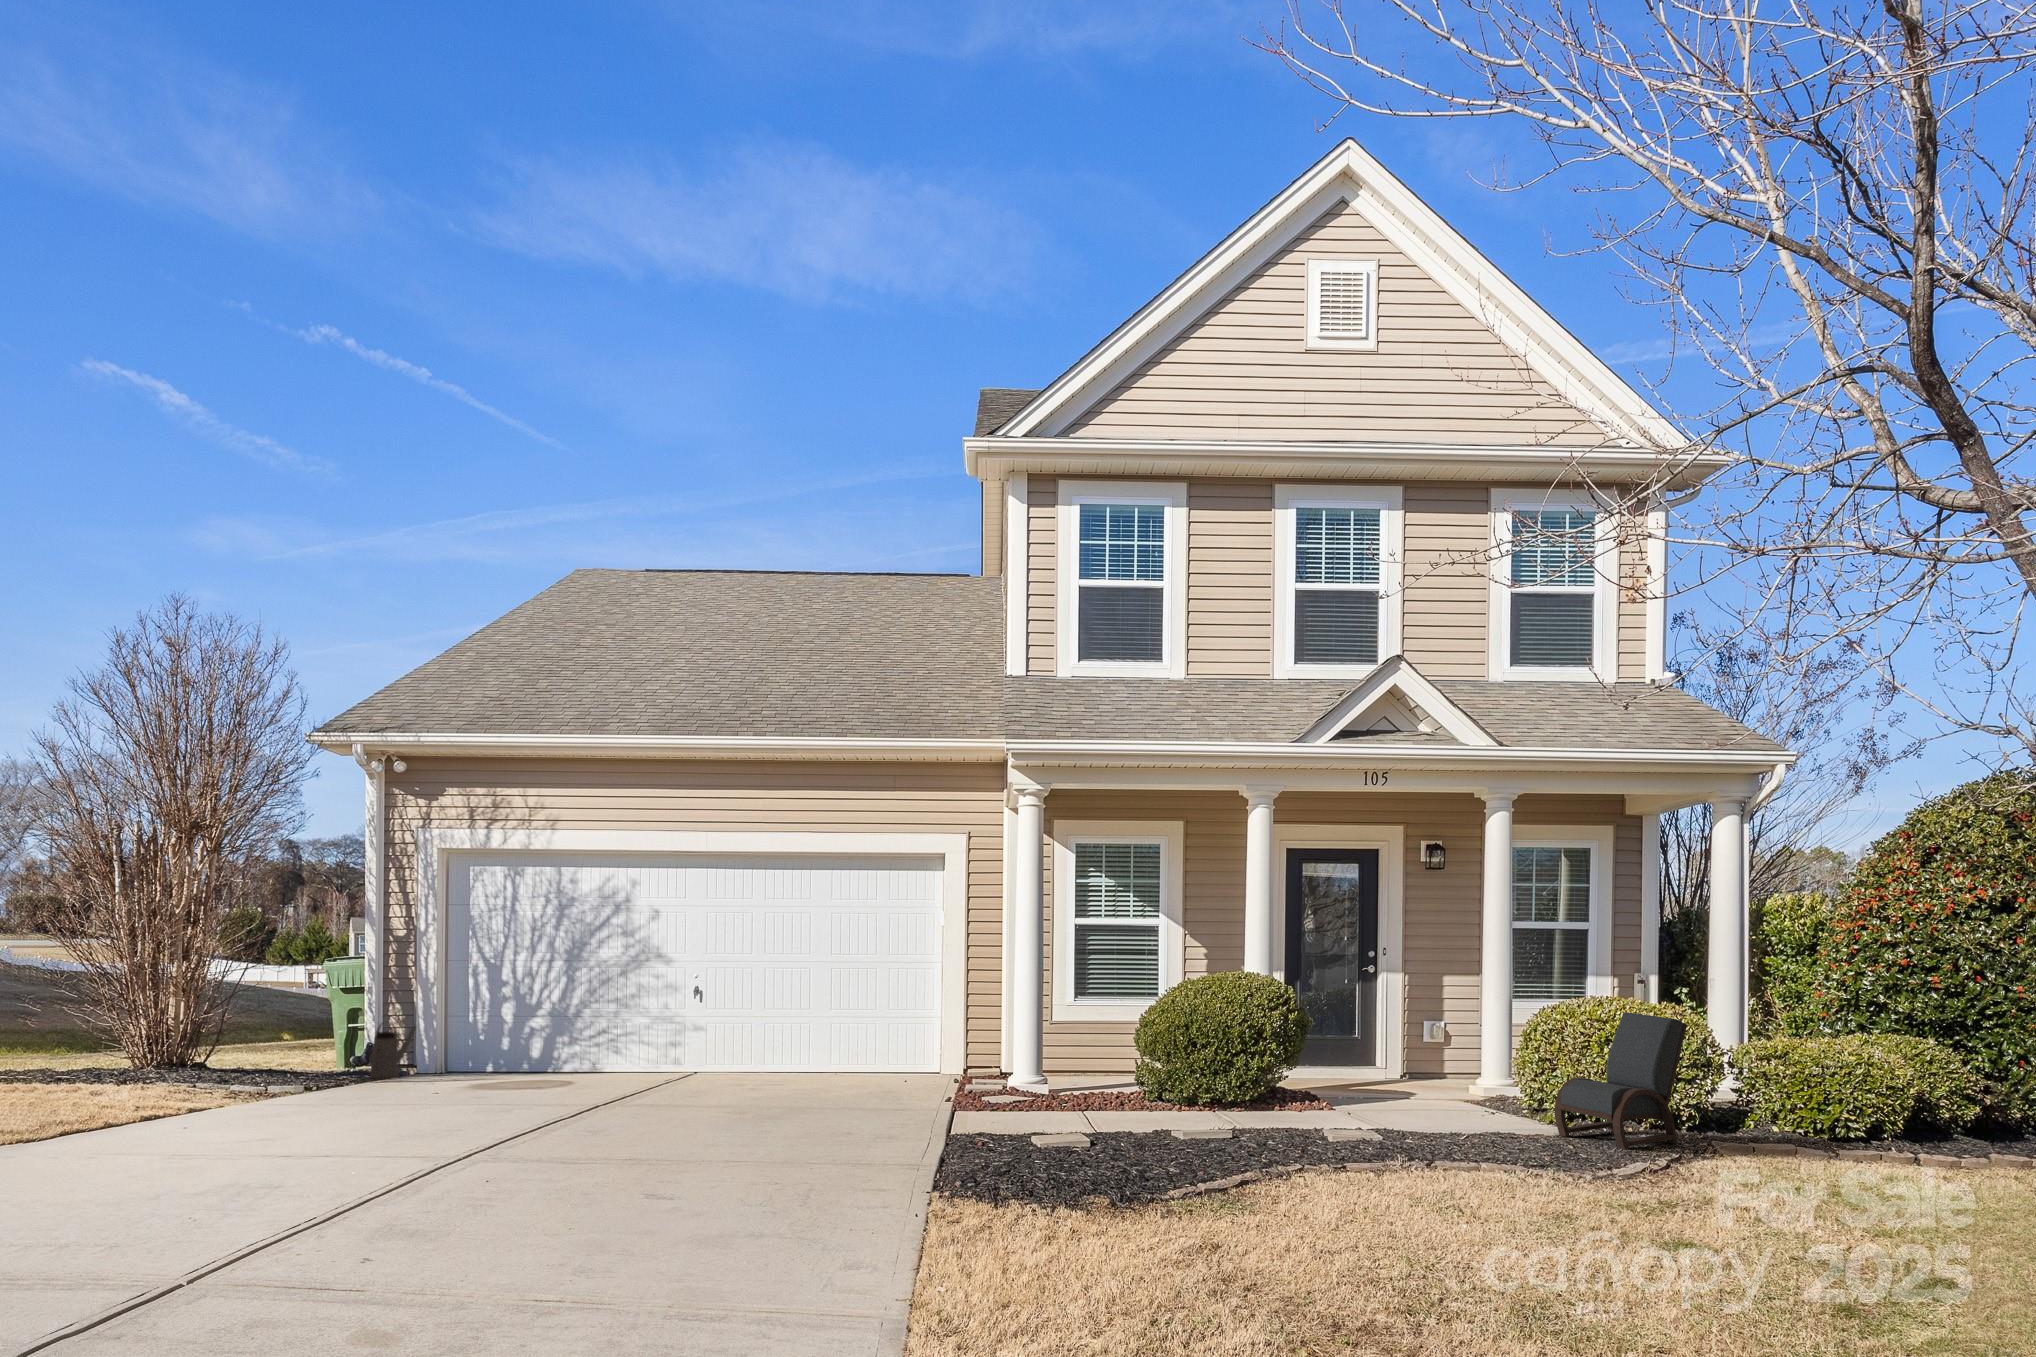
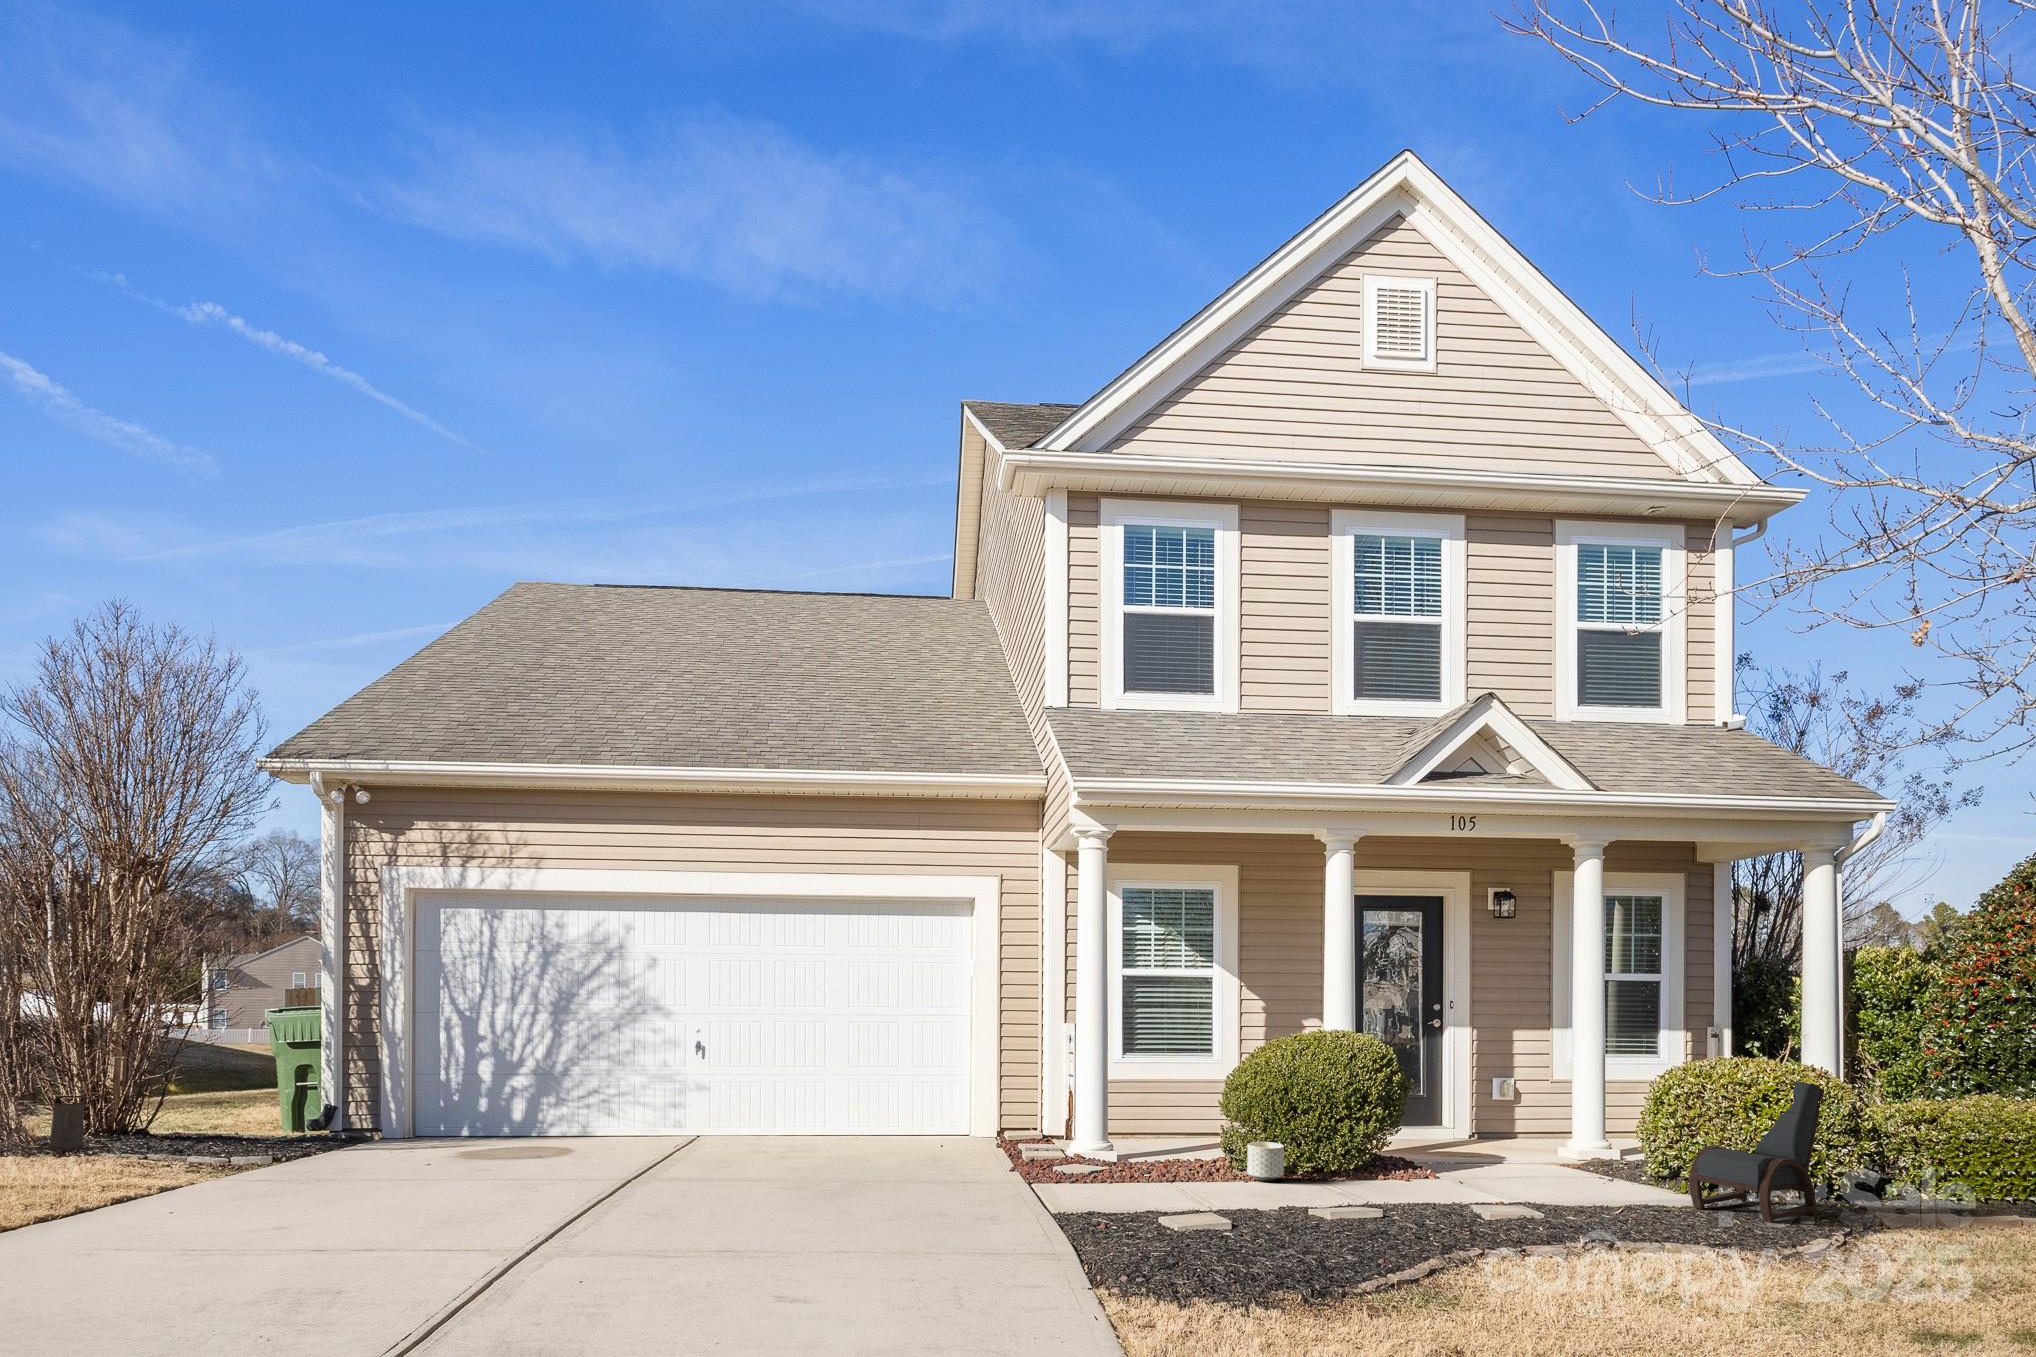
watering can: present [369,1022,416,1079] -> present [48,1084,85,1150]
planter: none [1151,1073,1184,1109] -> present [1247,1142,1284,1181]

